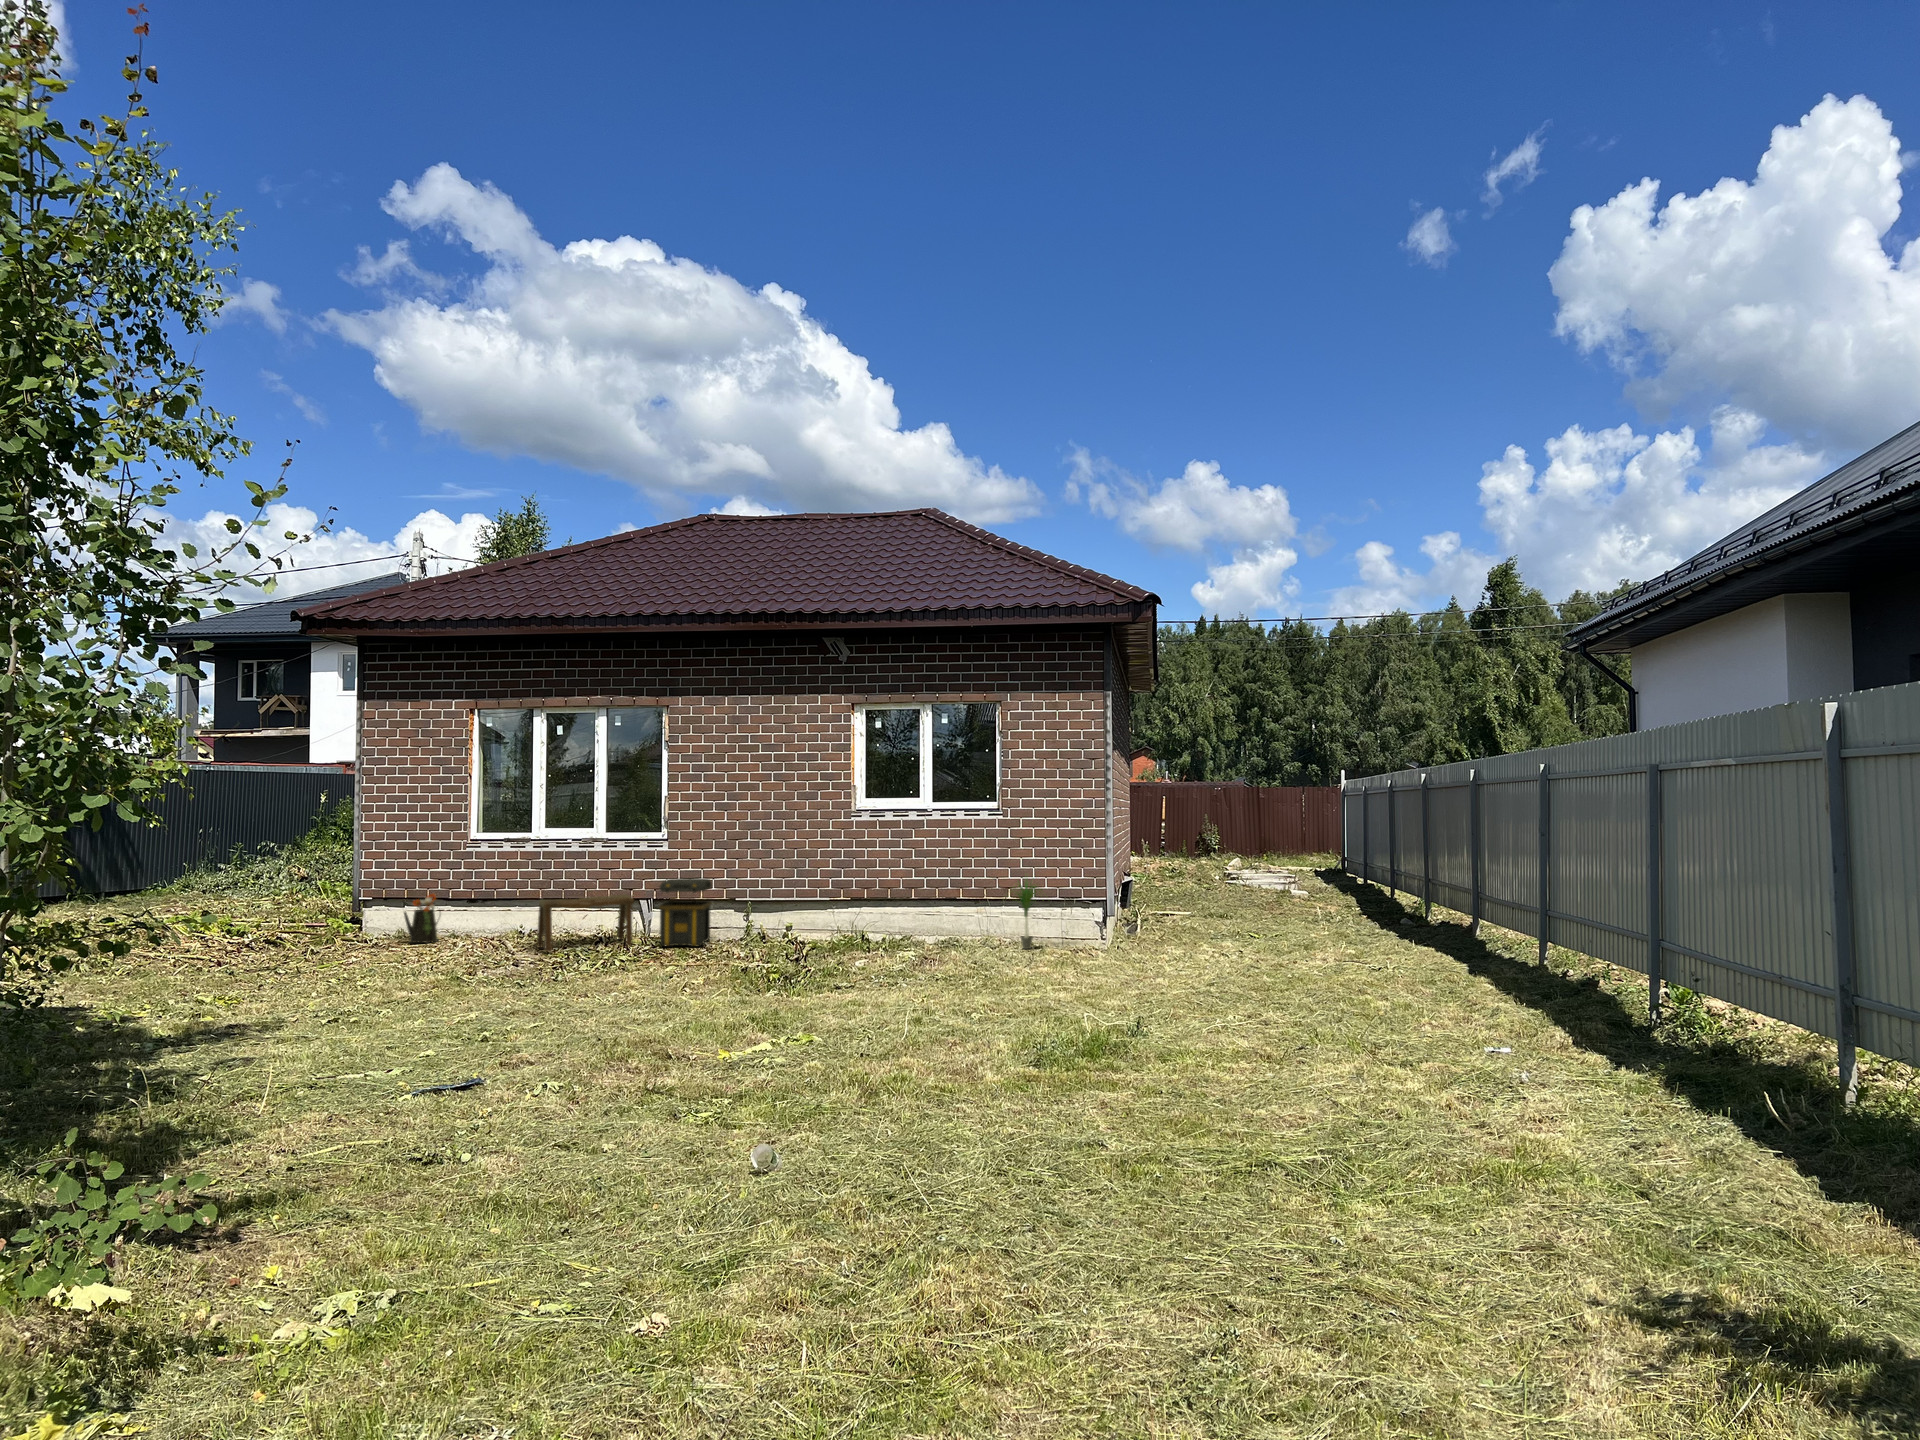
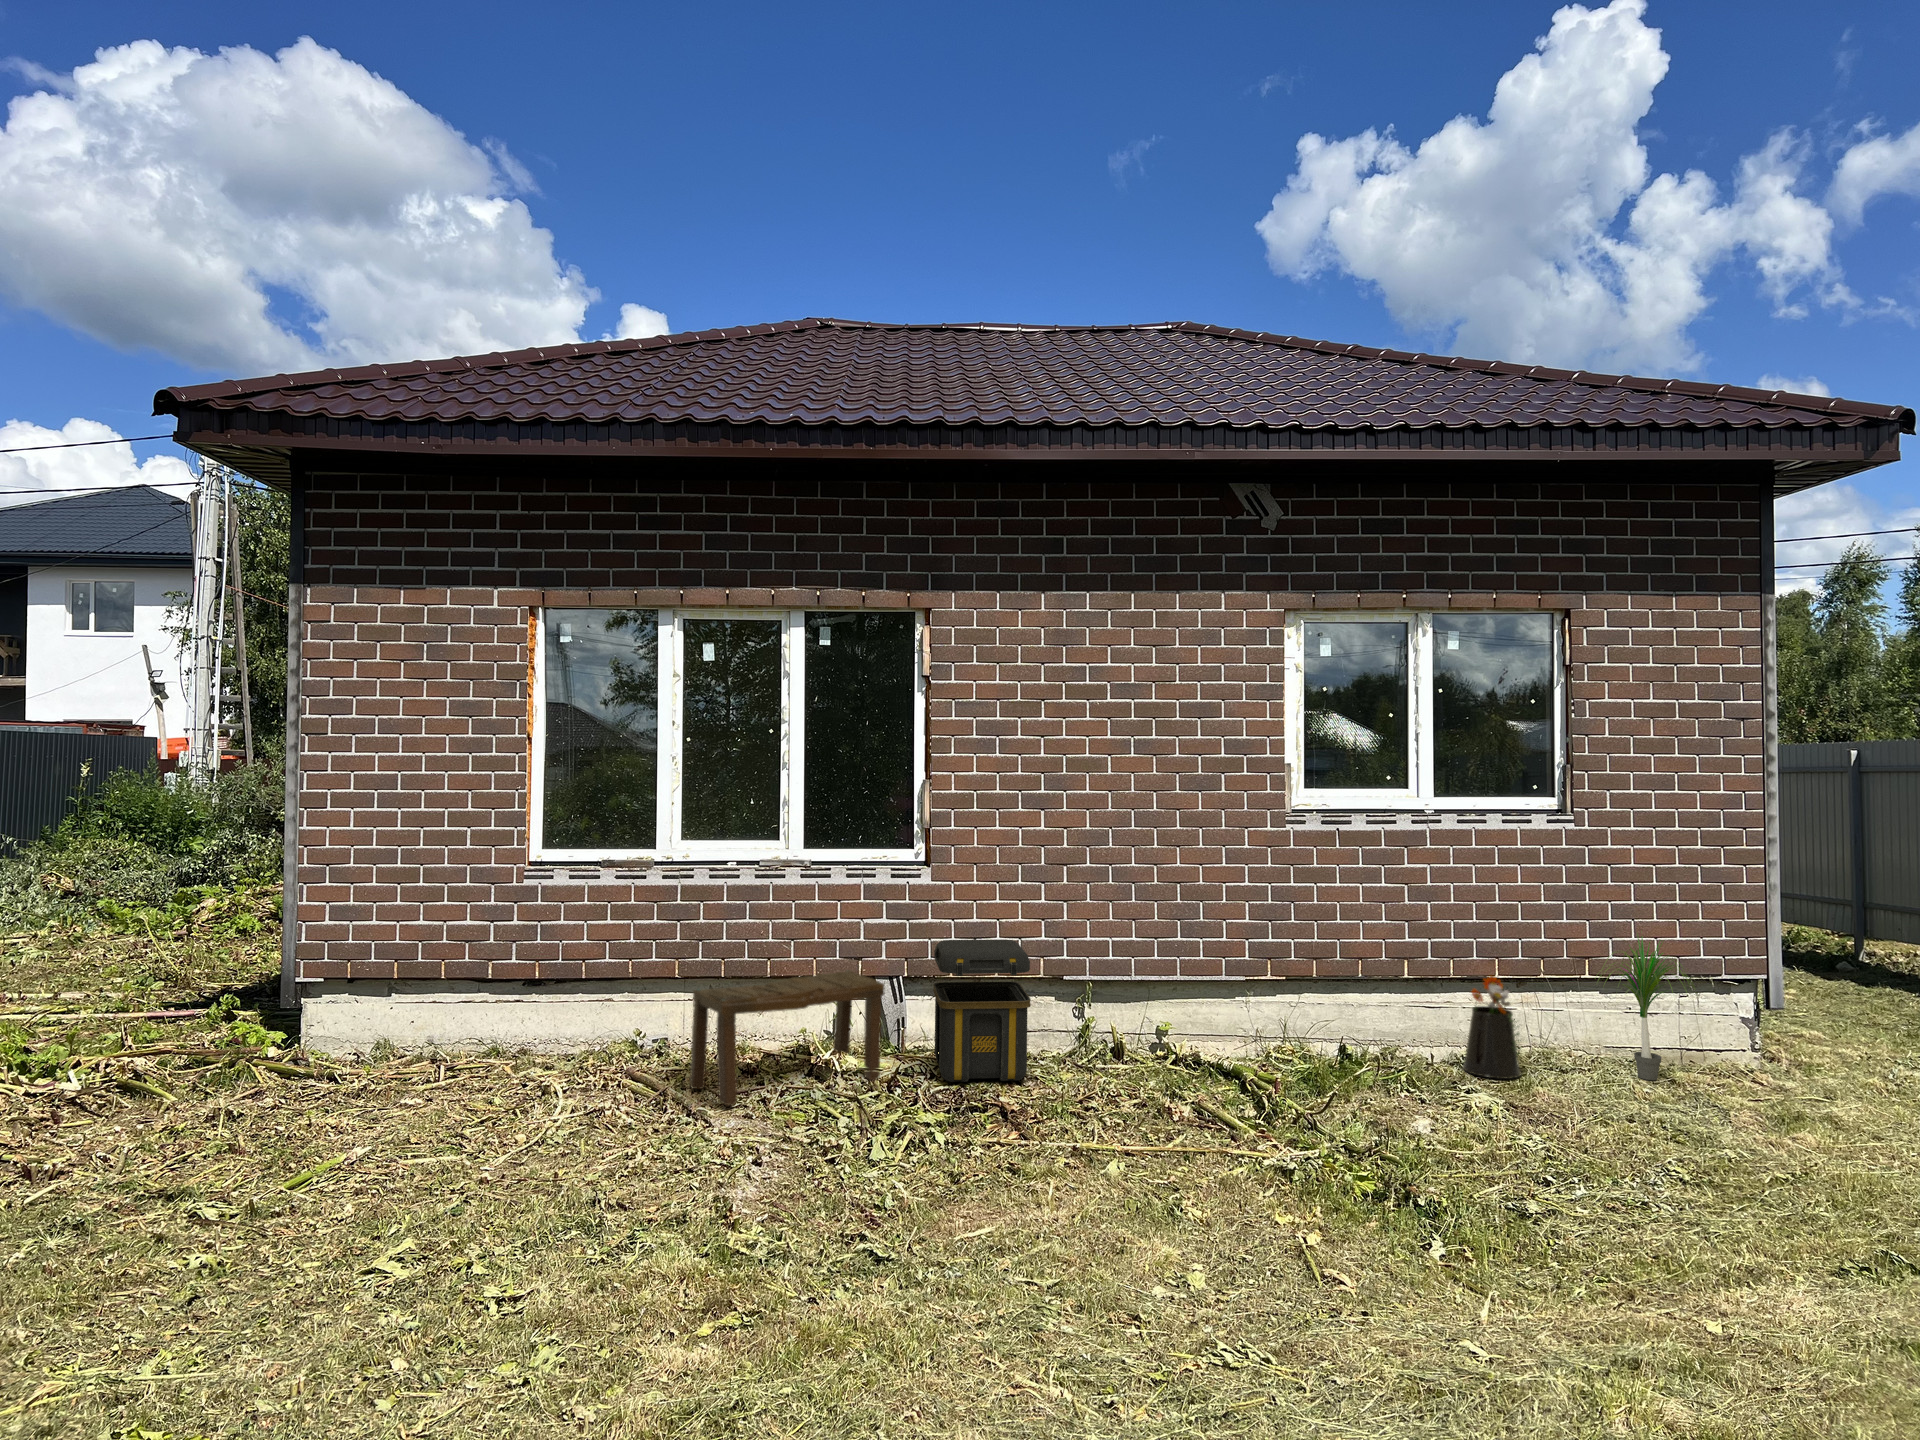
watering can: present [404,894,438,943] -> present [1462,976,1521,1079]

